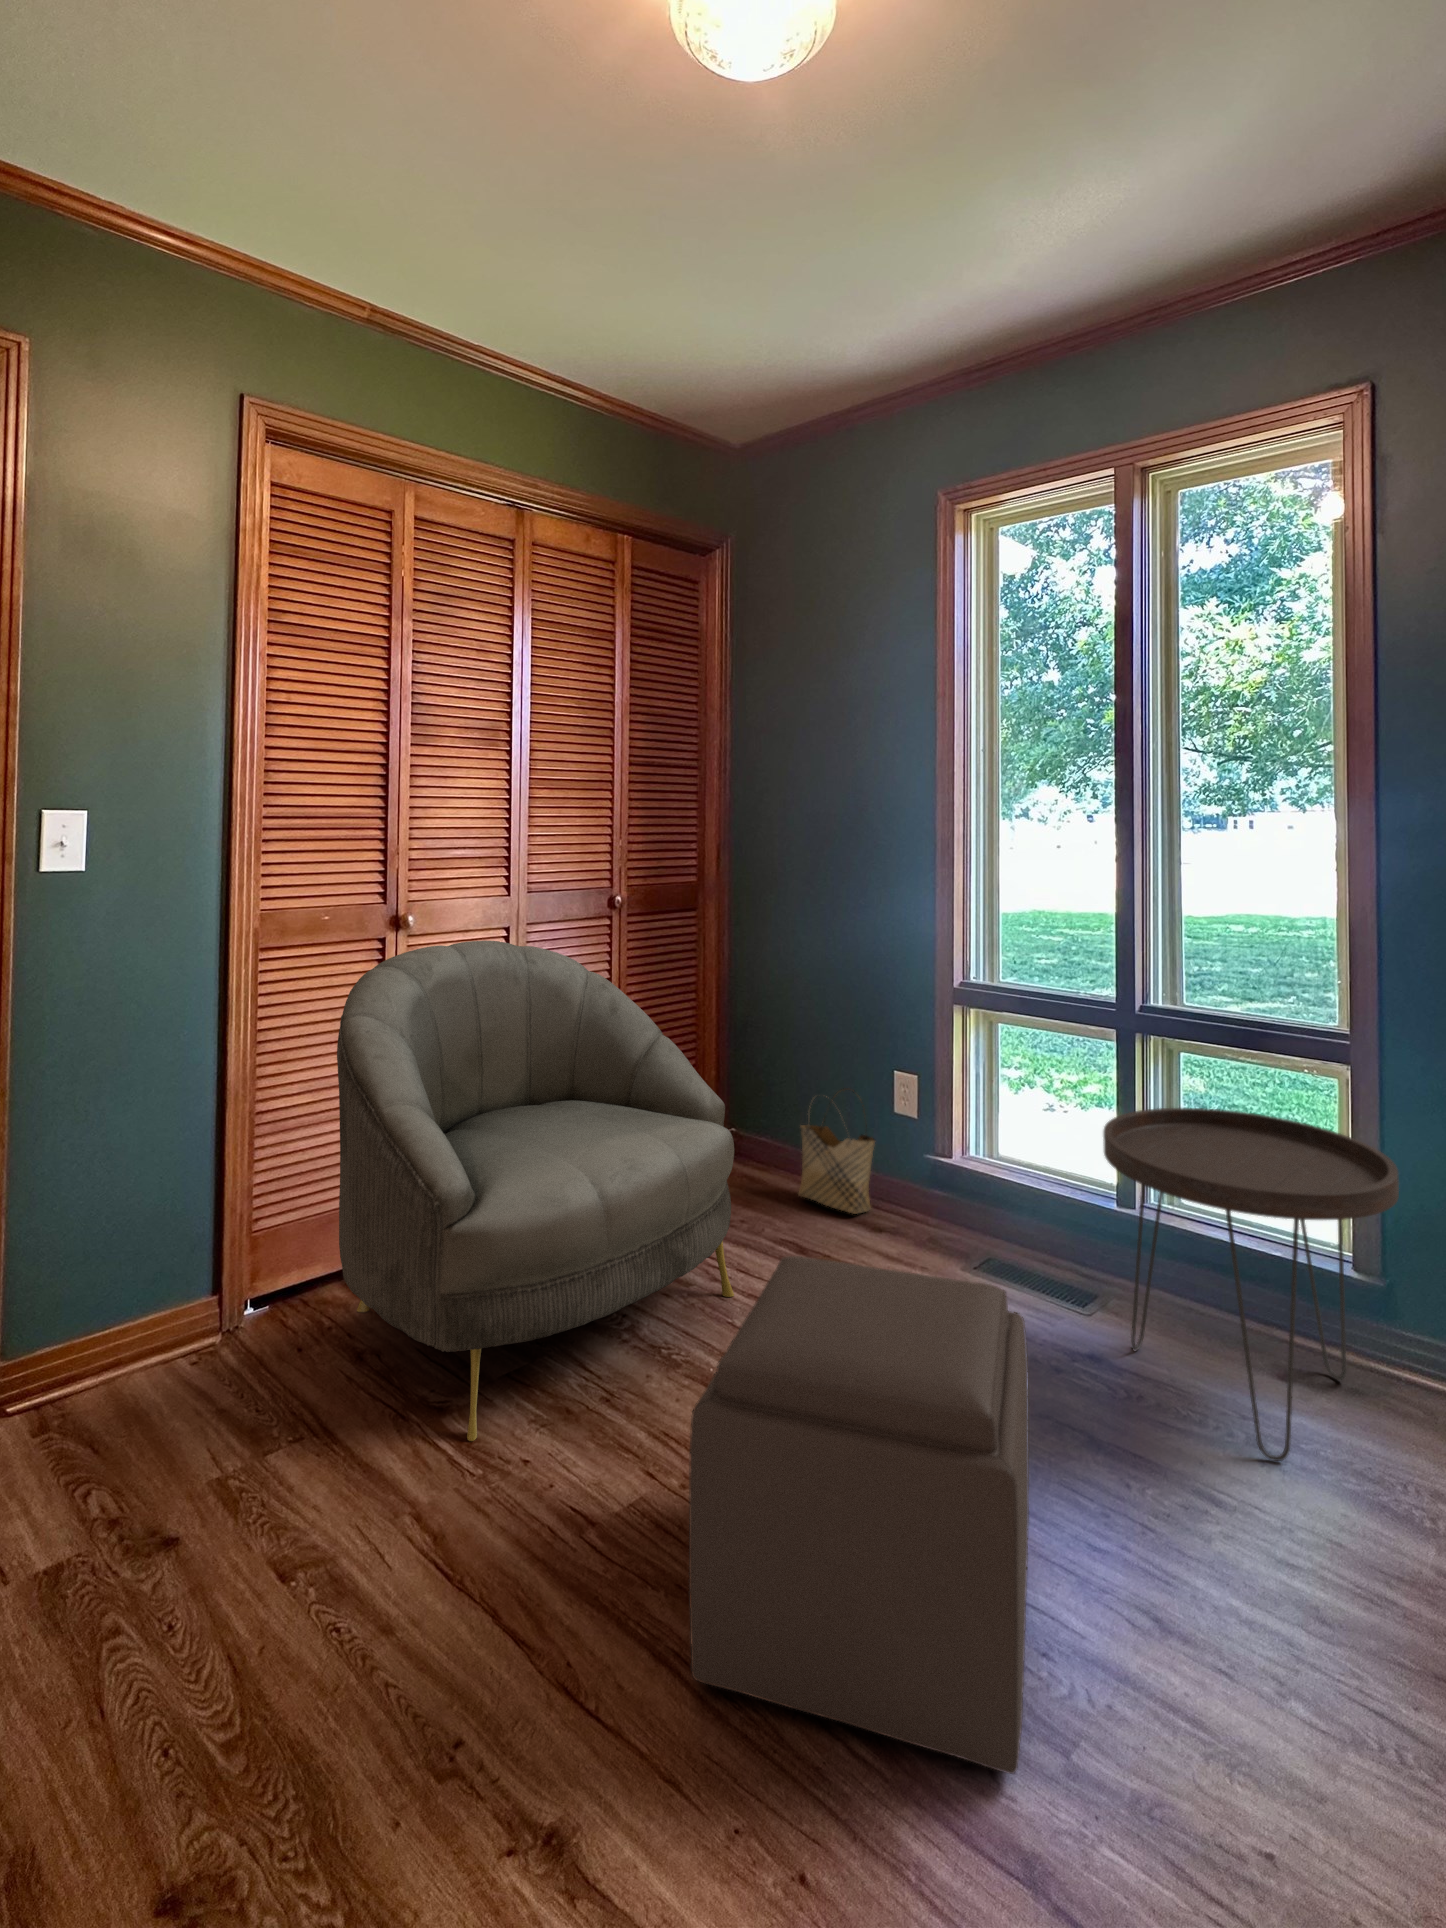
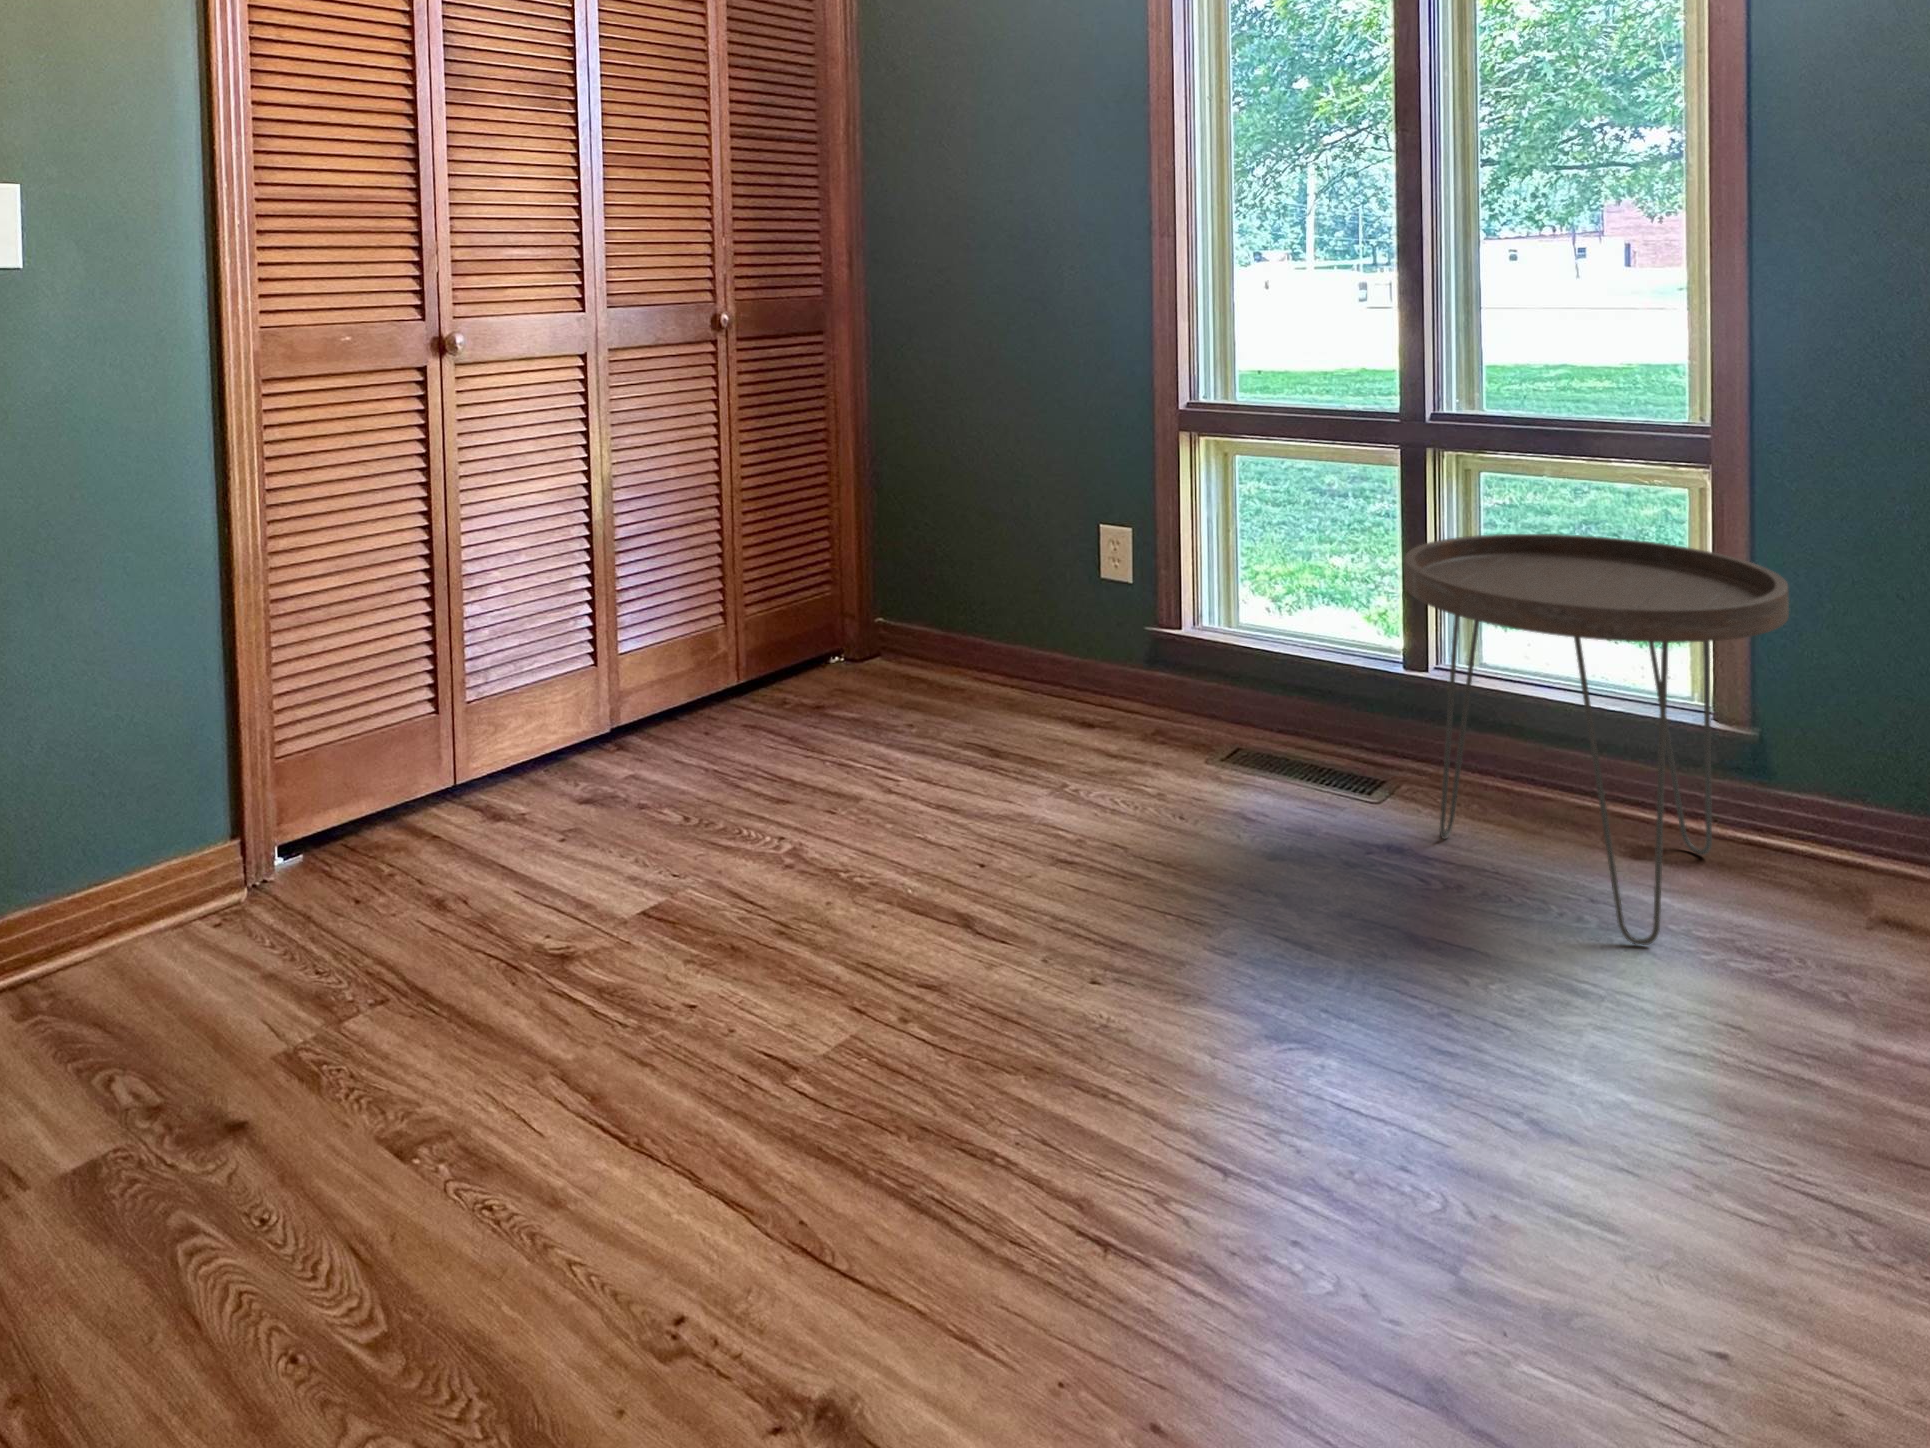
armchair: present [337,941,734,1441] -> none [383,367,920,989]
woven basket: present [798,1089,875,1214] -> none [978,552,1080,709]
ottoman: present [689,1256,1029,1774] -> none [954,716,1399,1293]

